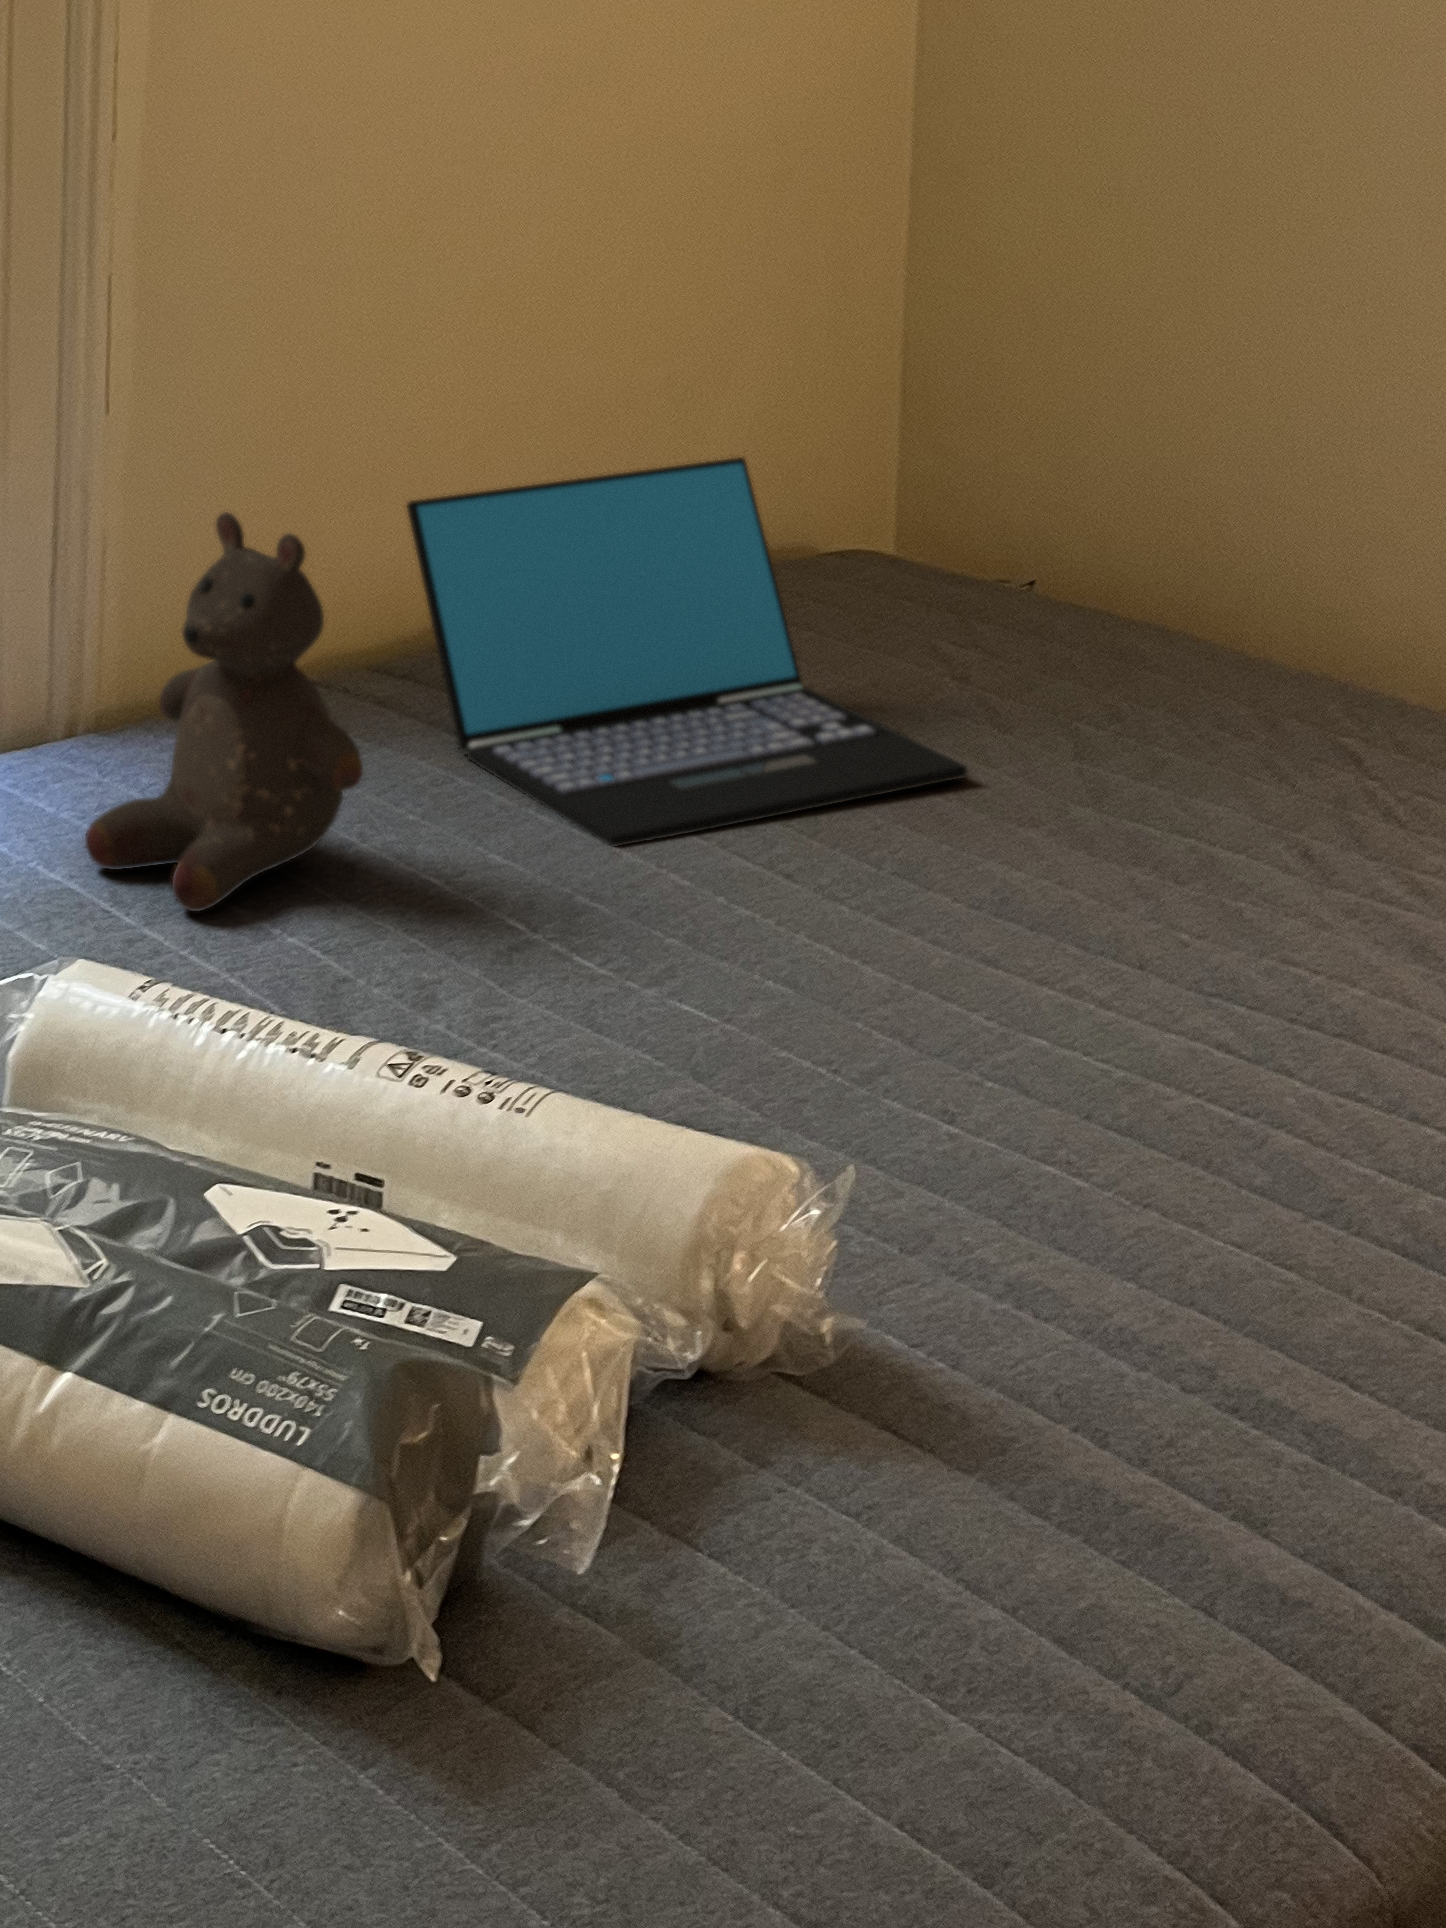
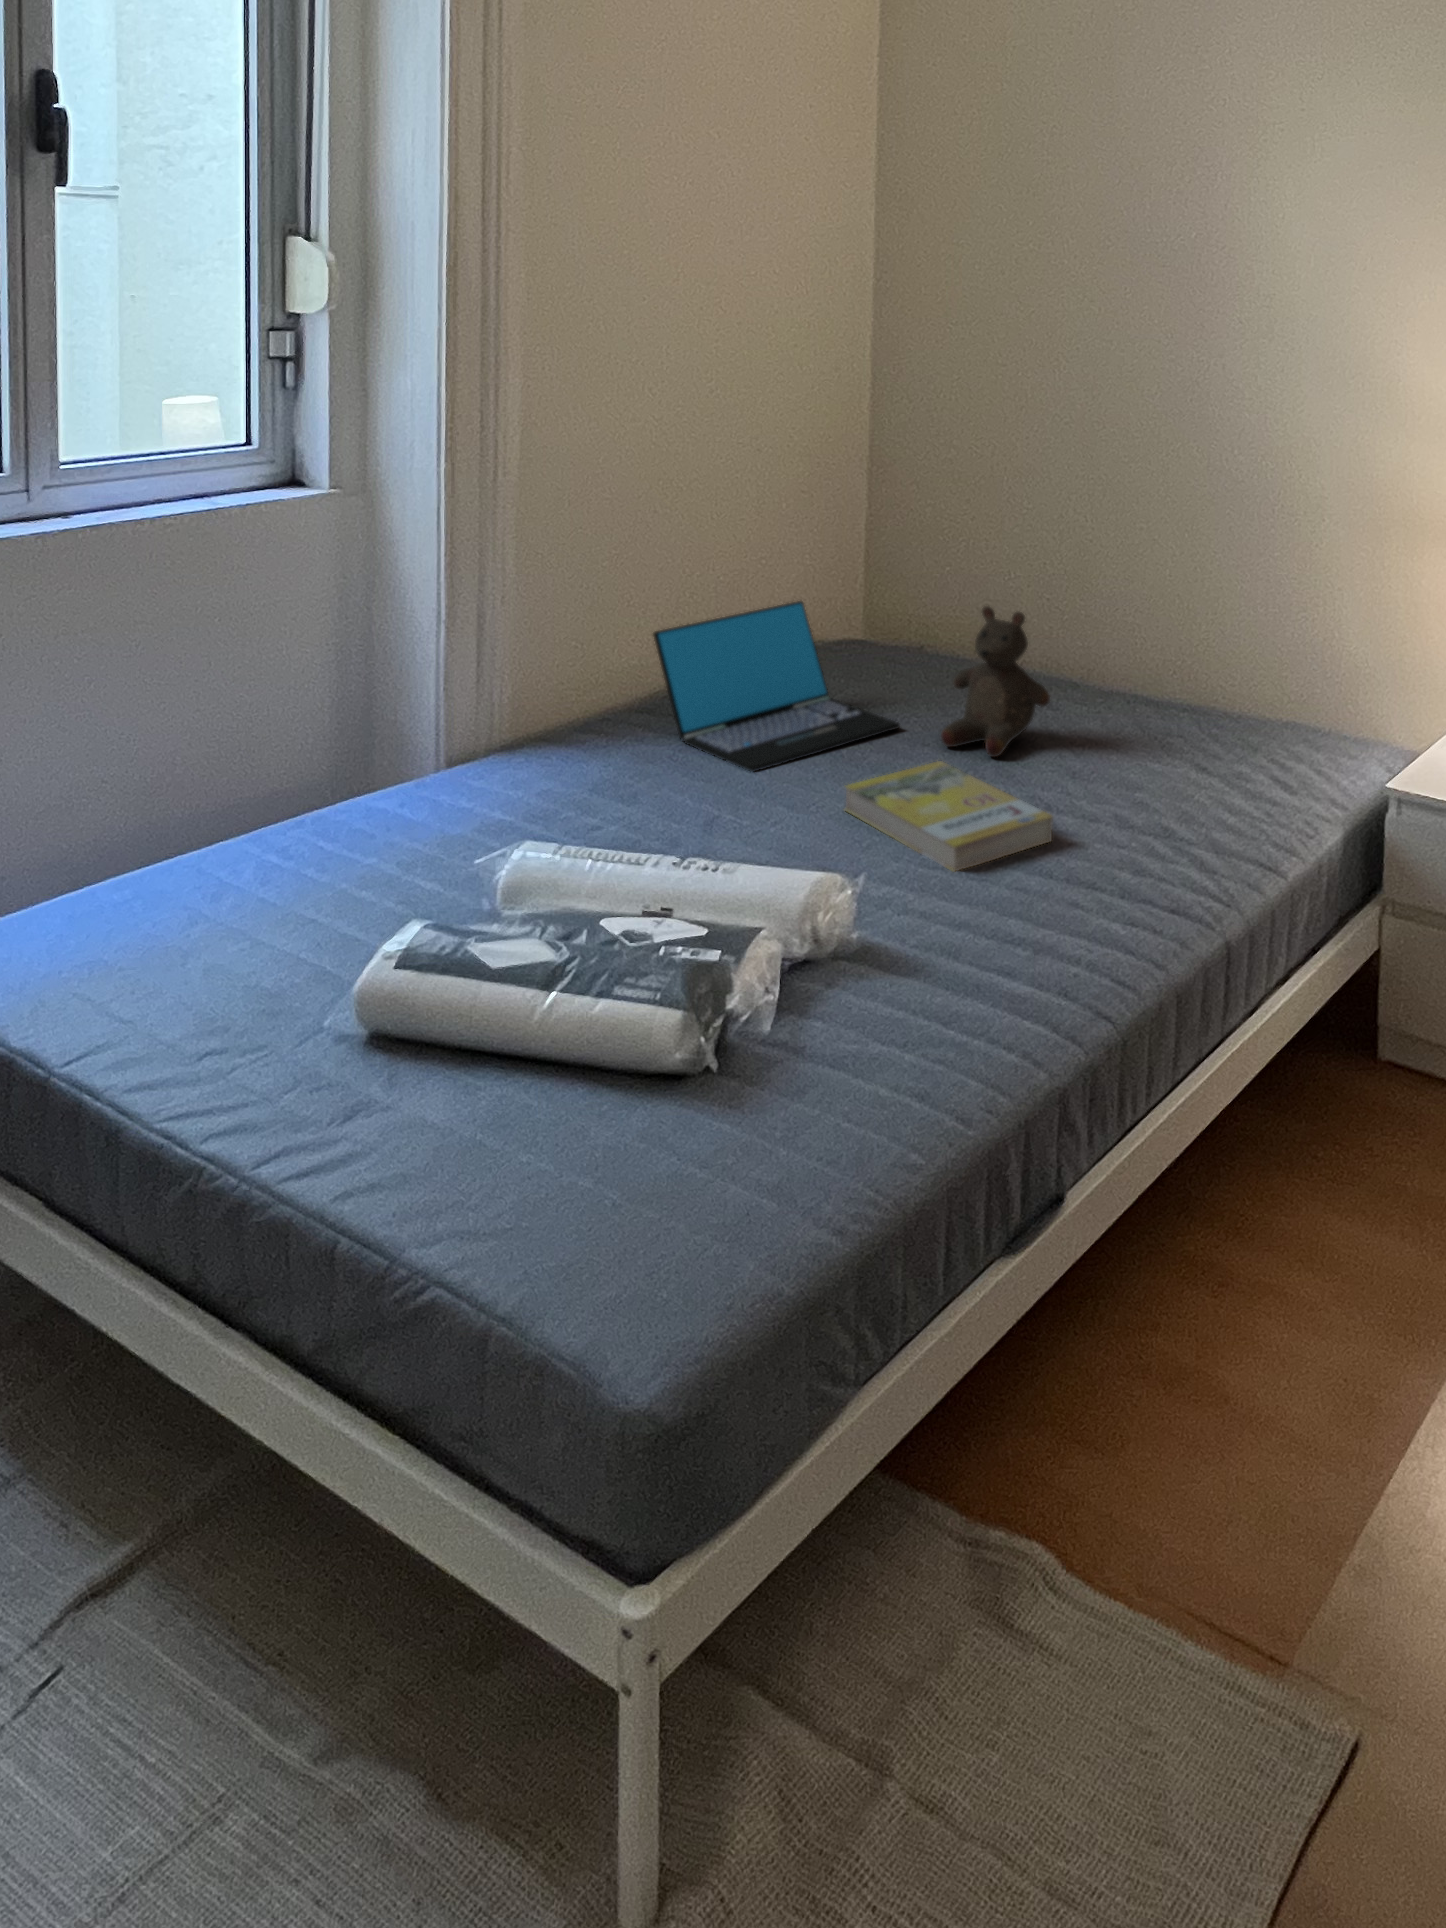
stuffed bear: present [85,512,363,911] -> present [941,606,1050,757]
book: none [820,876,1362,1180] -> present [845,761,1052,871]

